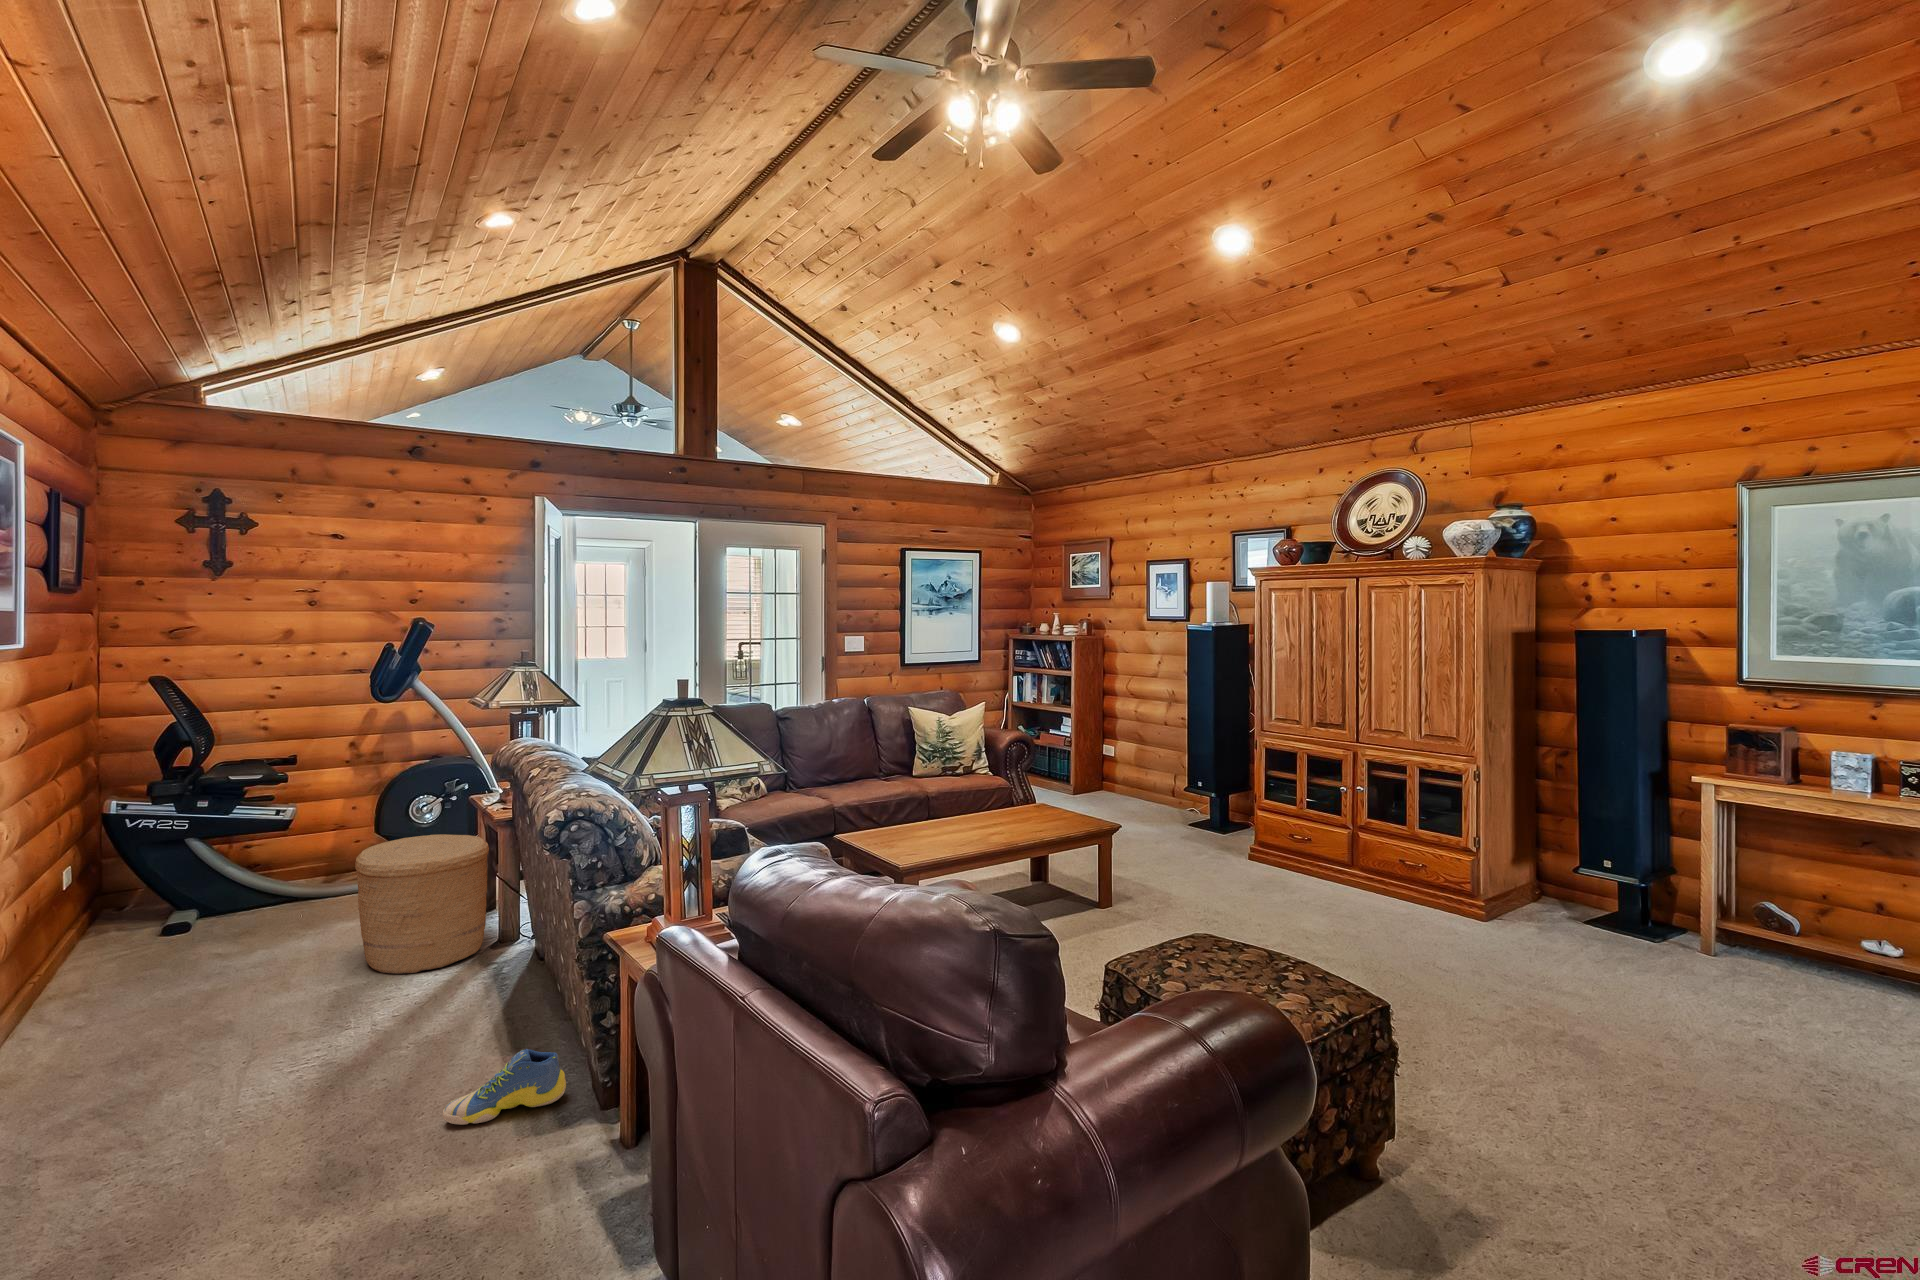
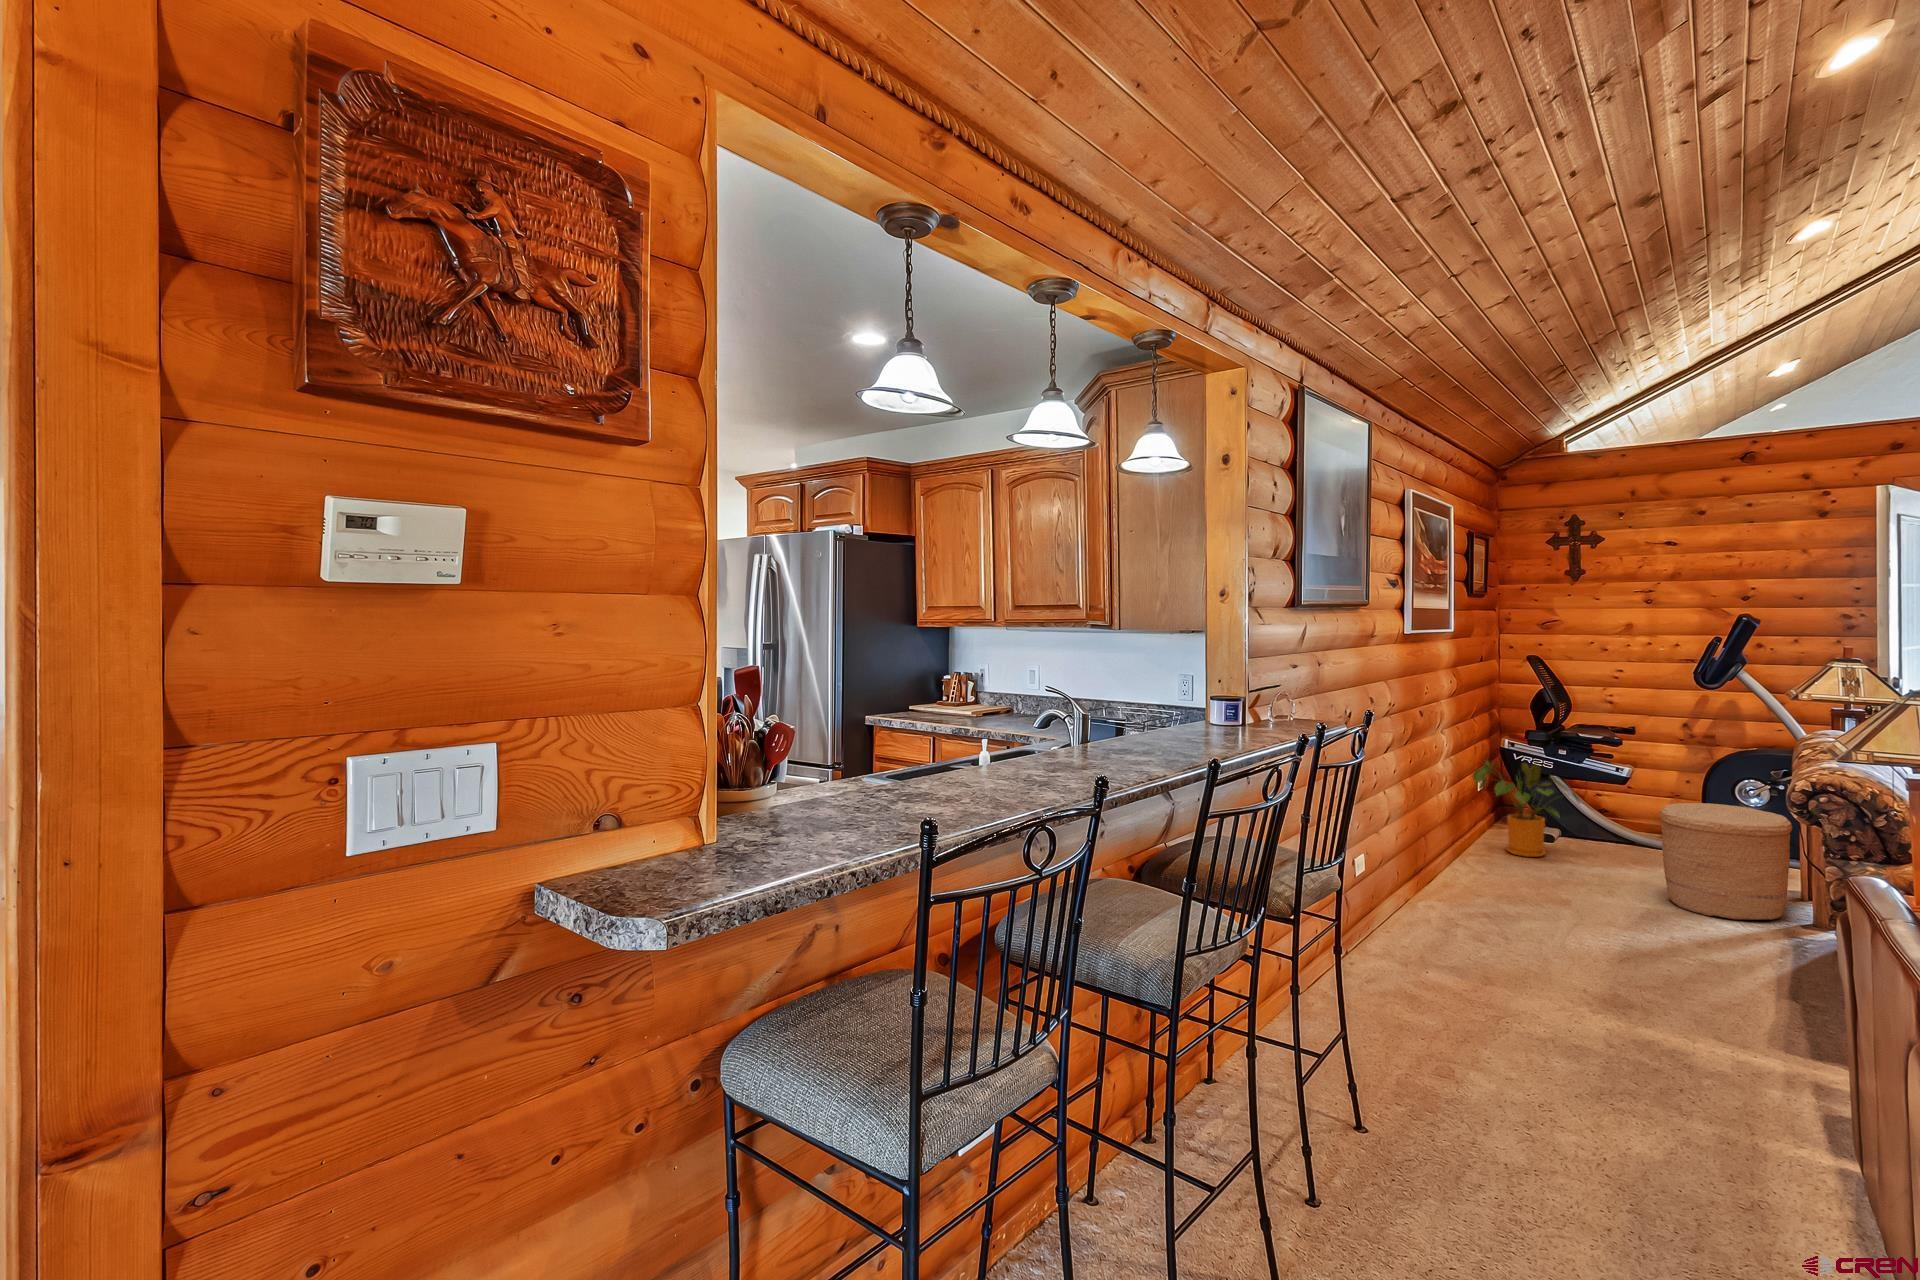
house plant: none [64,830,244,967] -> present [1473,760,1579,857]
sneaker: present [443,1049,566,1125] -> none [1690,977,1812,1034]

